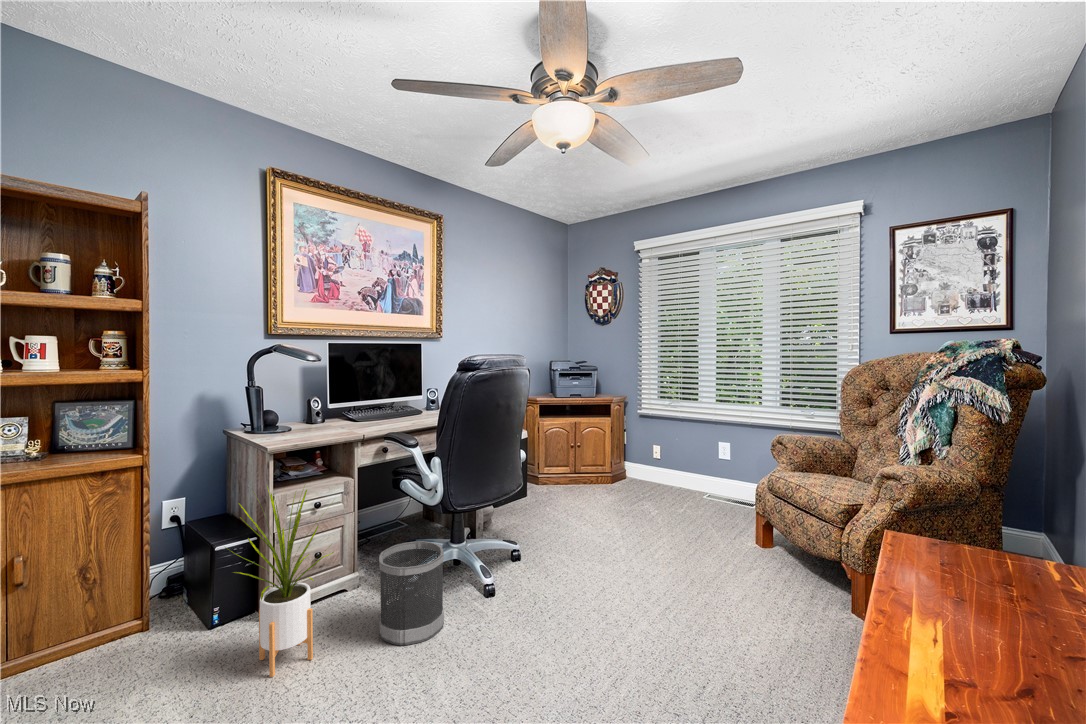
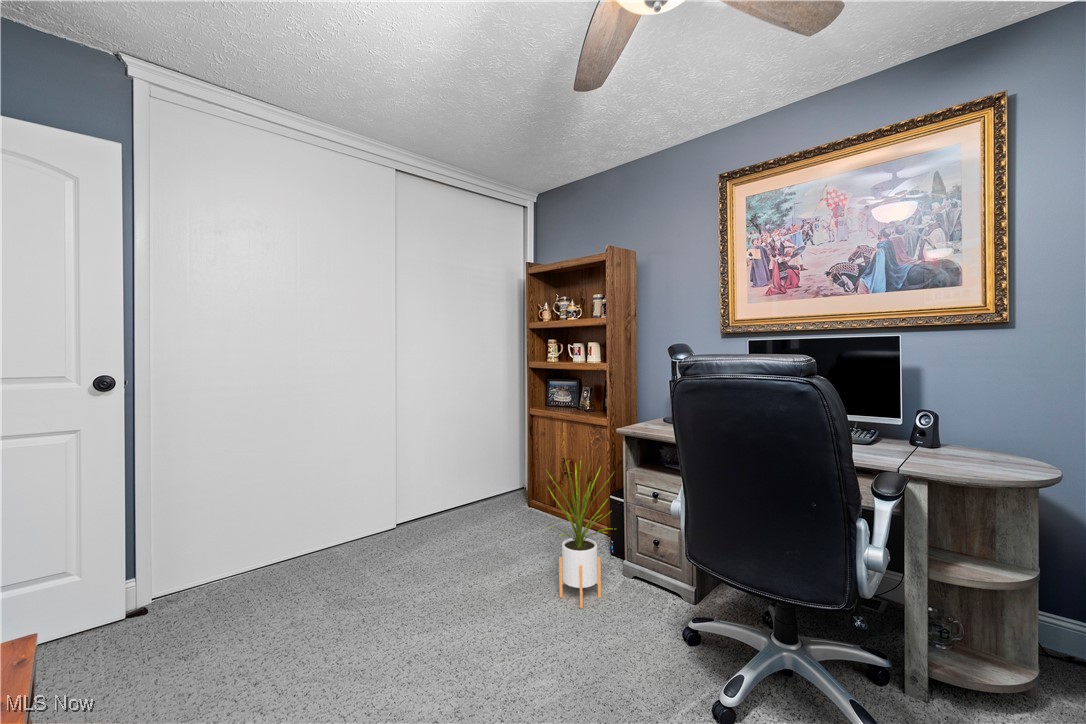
wastebasket: present [379,541,444,645] -> none [605,558,678,677]

